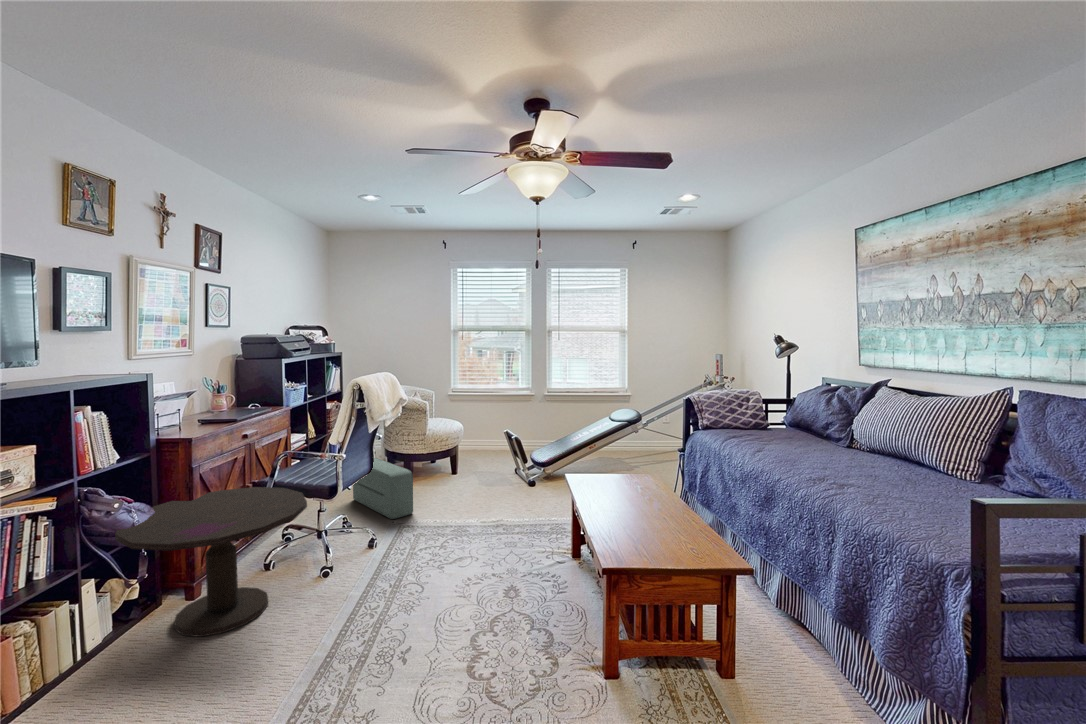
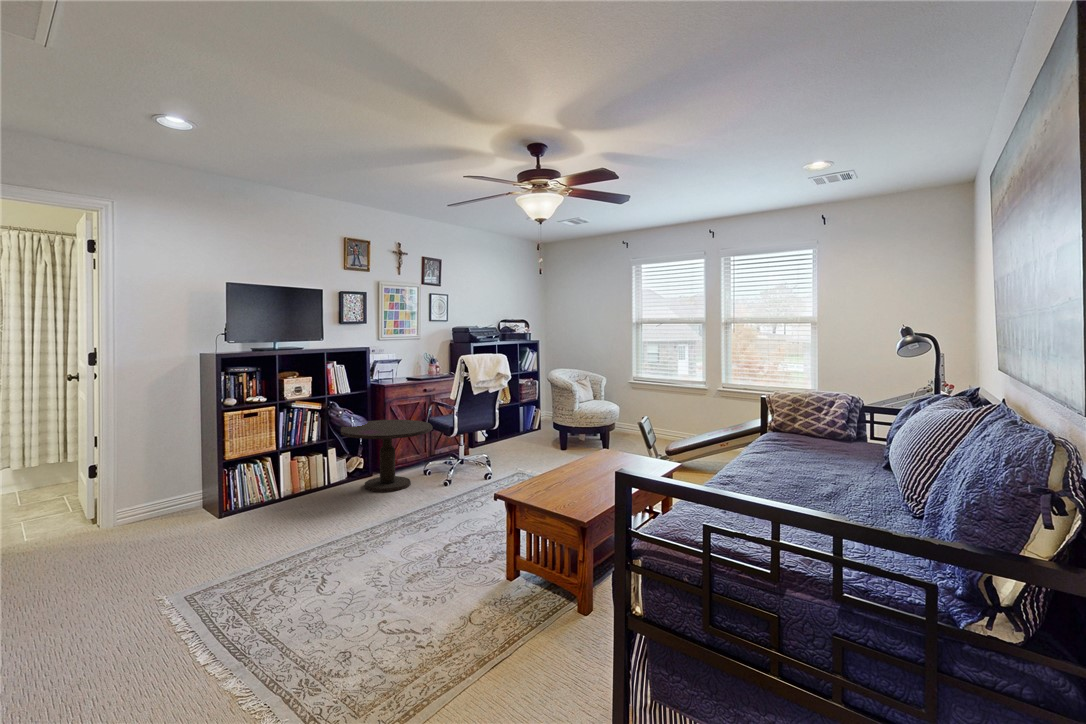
pouf: present [353,458,413,519] -> none [514,422,538,466]

